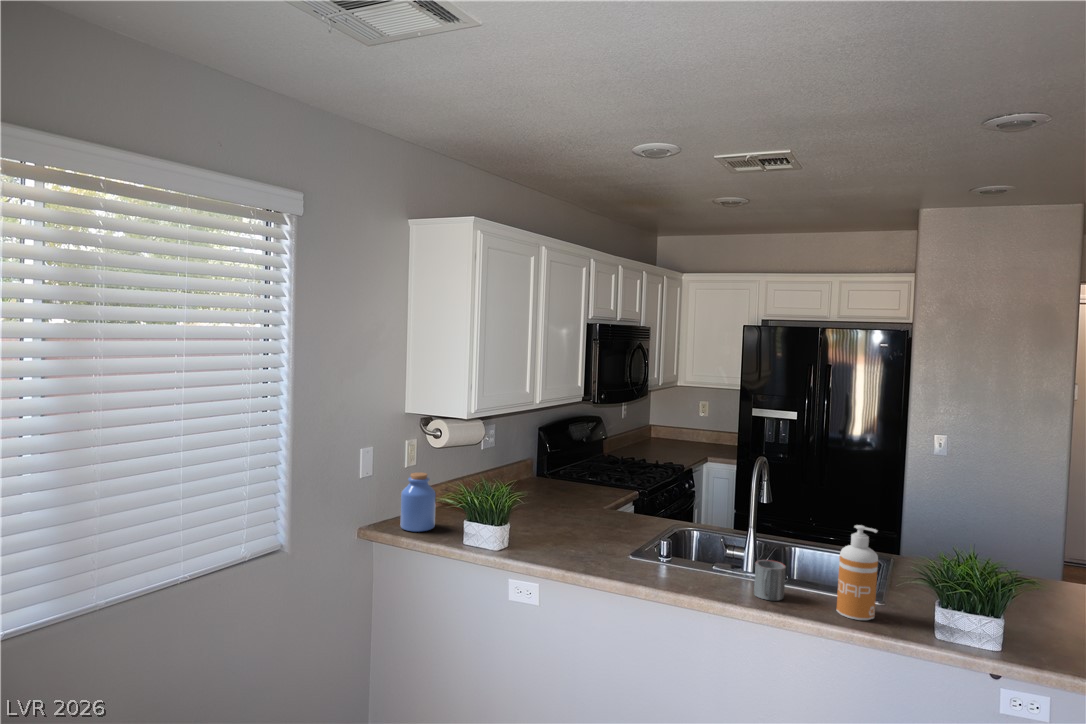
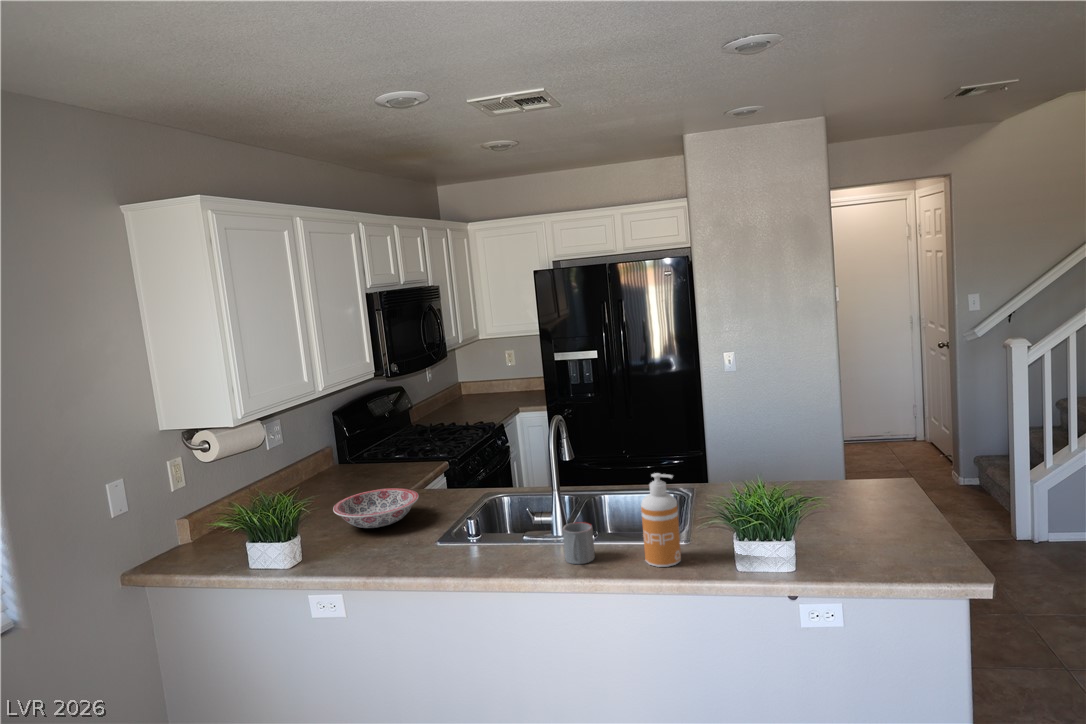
jar: present [400,473,436,532] -> none [168,496,216,566]
ceramic bowl: none [537,500,615,533] -> present [333,488,419,528]

